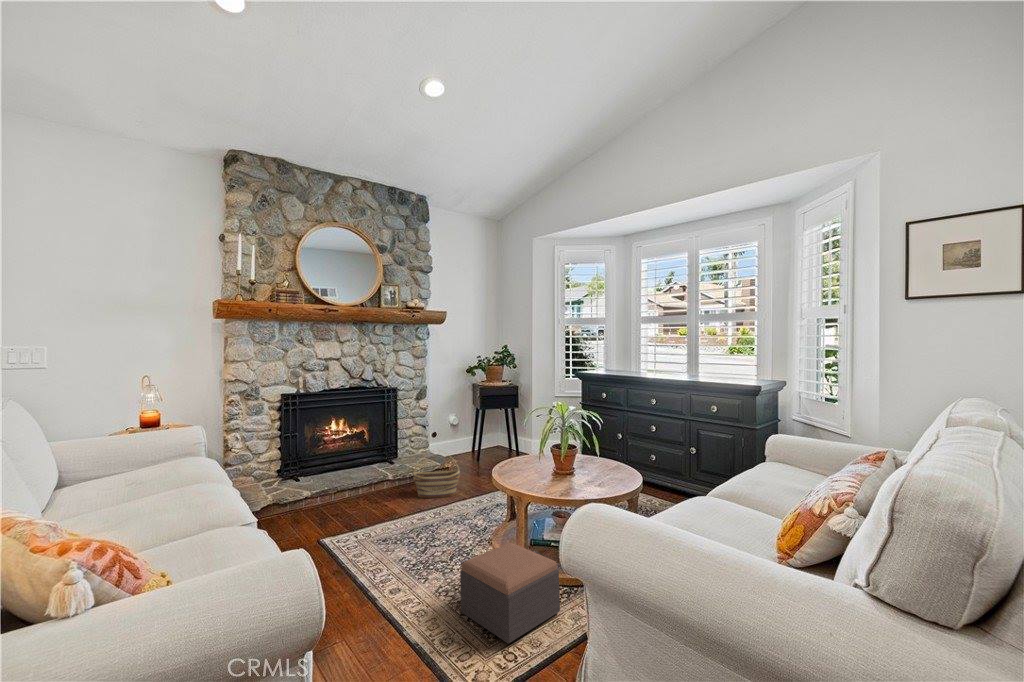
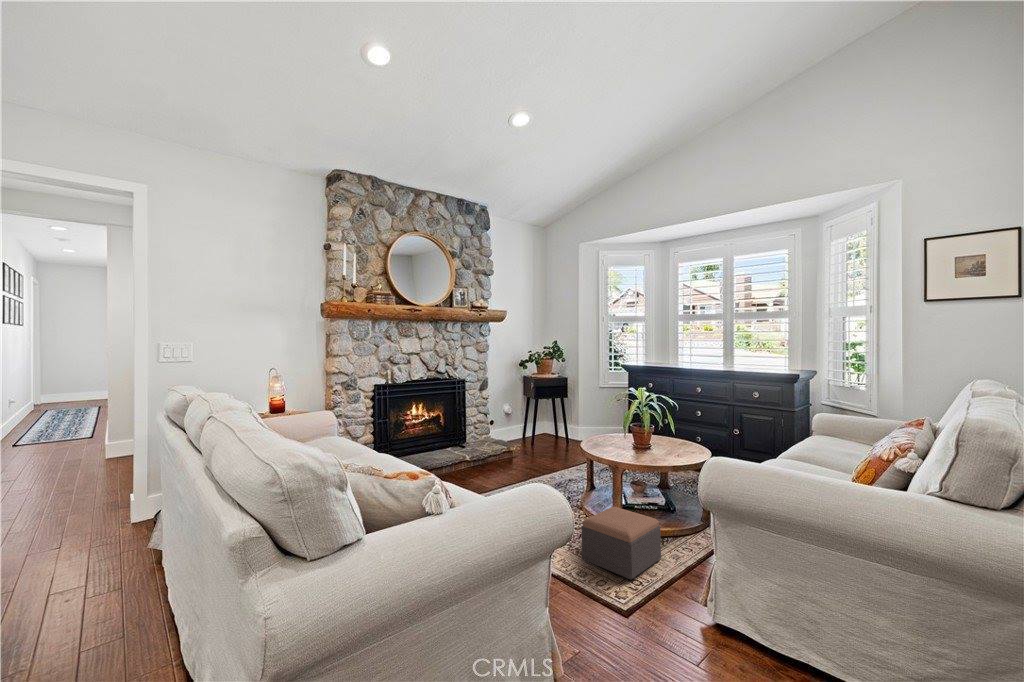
basket: present [414,454,460,498] -> none [492,435,532,476]

